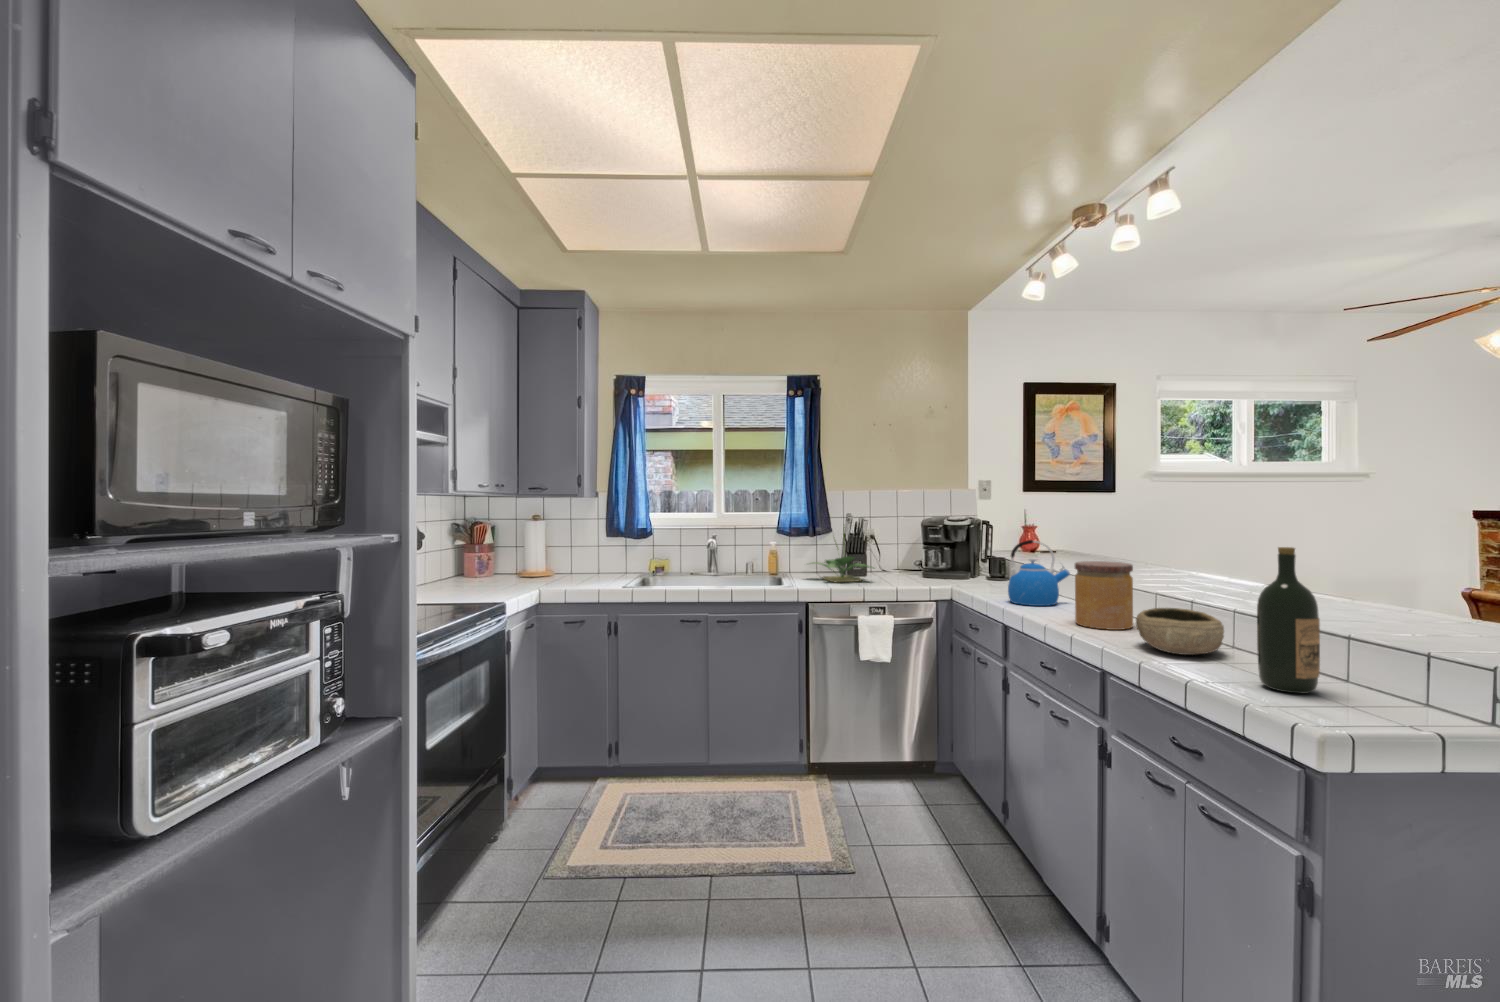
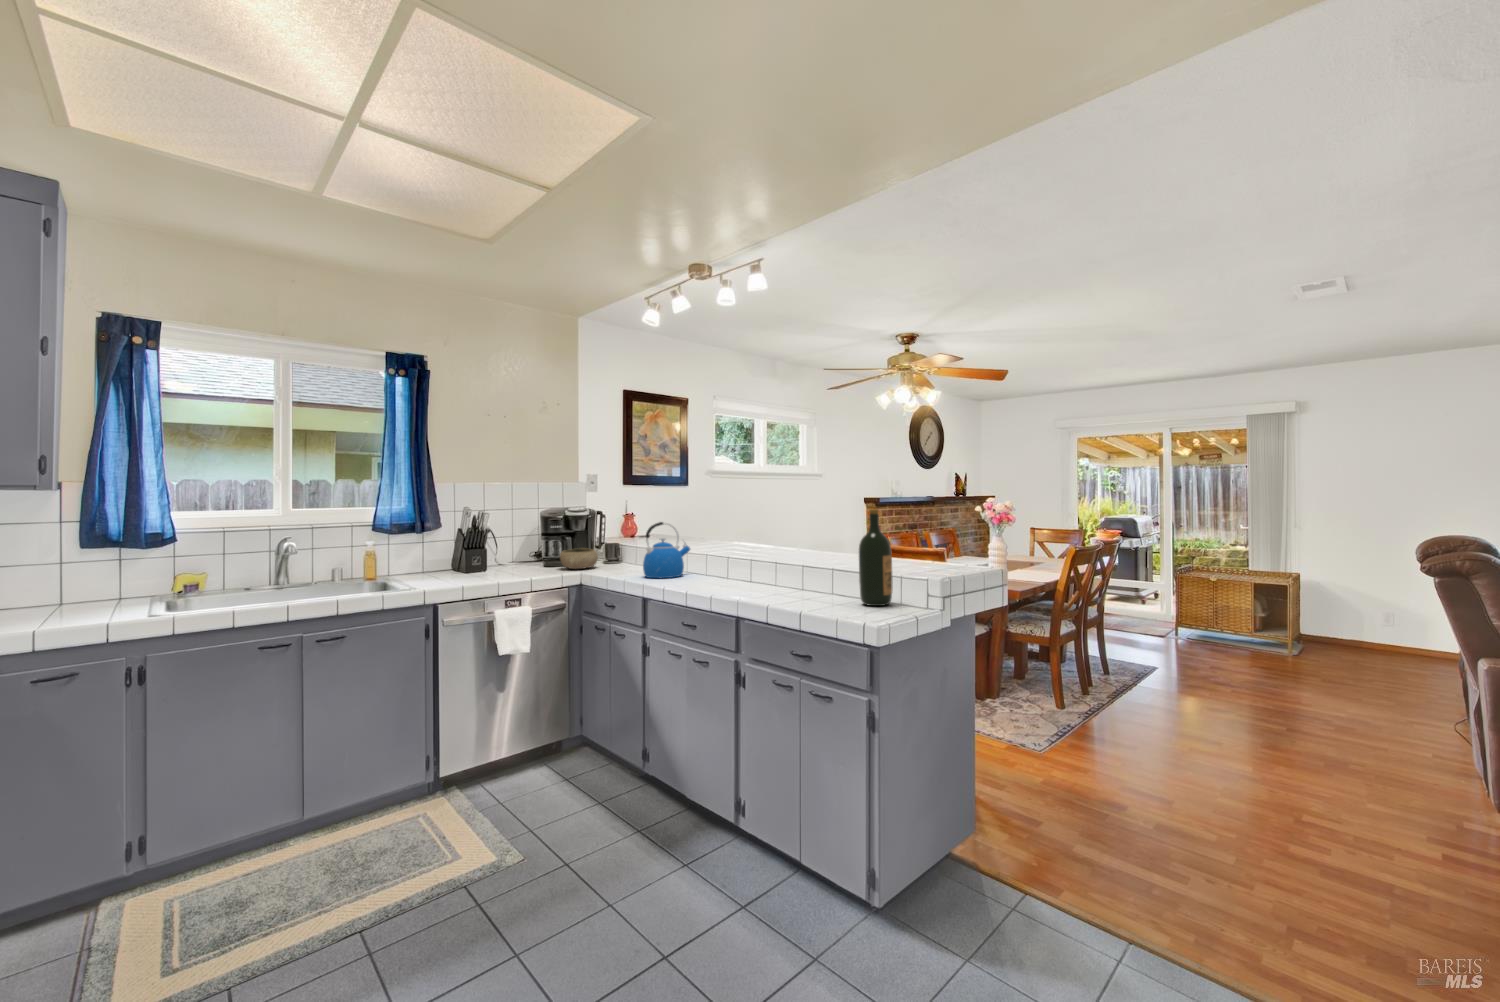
potted plant: present [812,527,869,582] -> none [417,515,502,579]
jar: present [1075,561,1133,630] -> none [711,534,753,587]
bowl: present [1136,608,1224,655] -> present [560,548,598,569]

